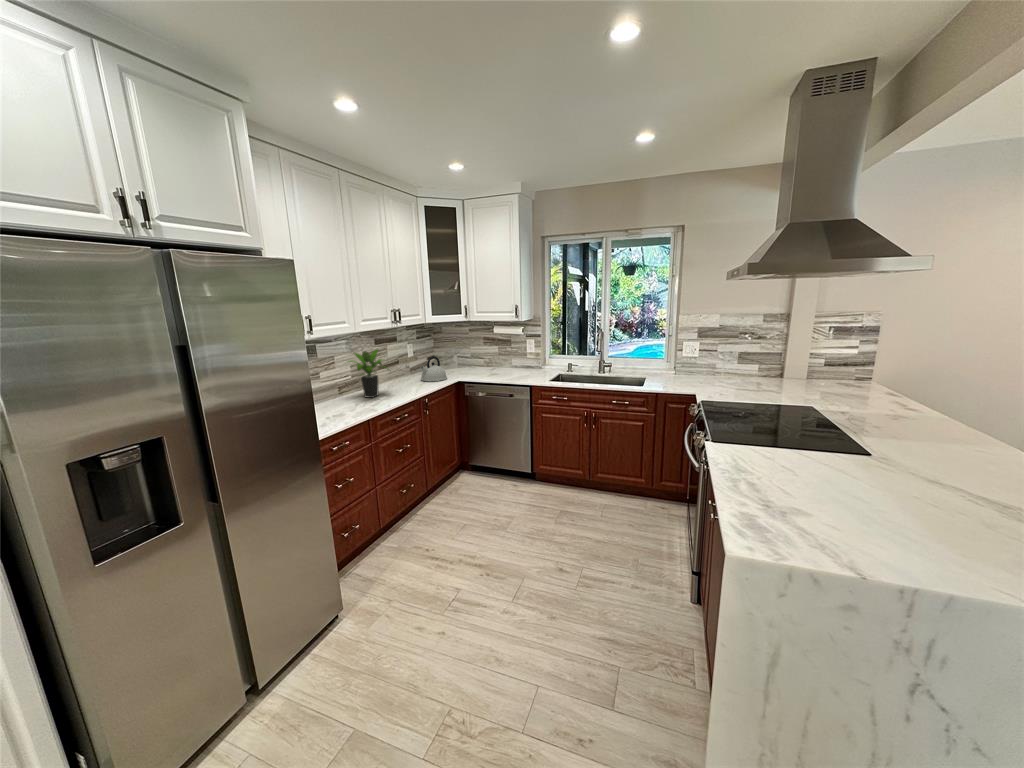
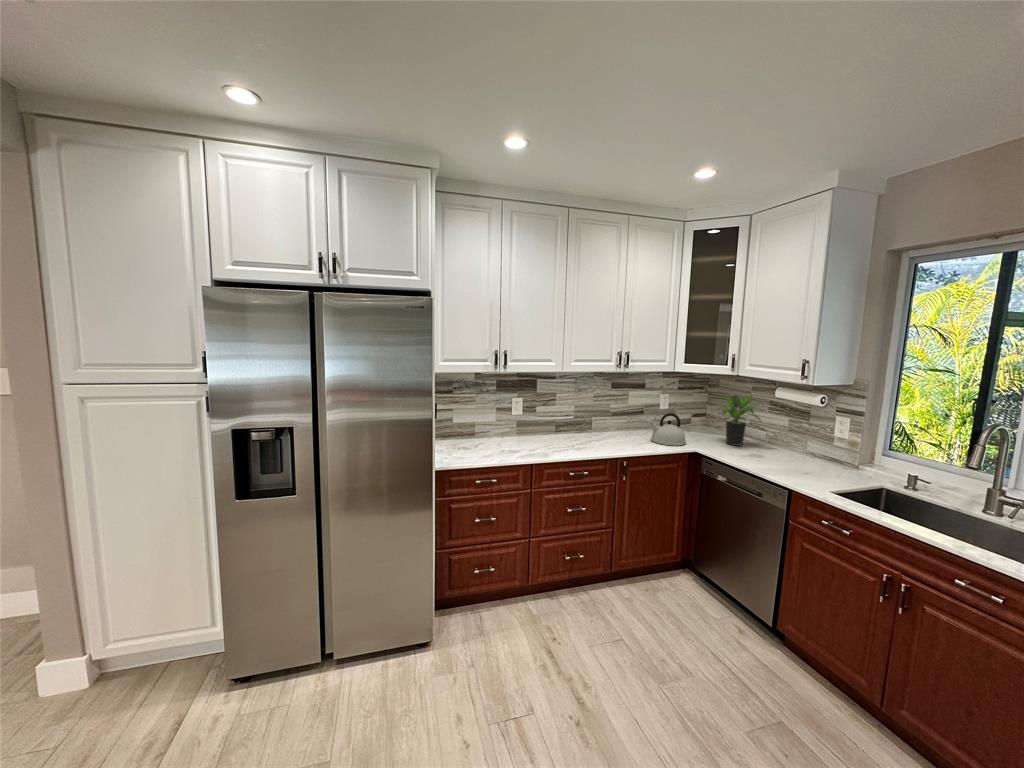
potted plant: present [349,349,389,398] -> present [718,395,760,446]

